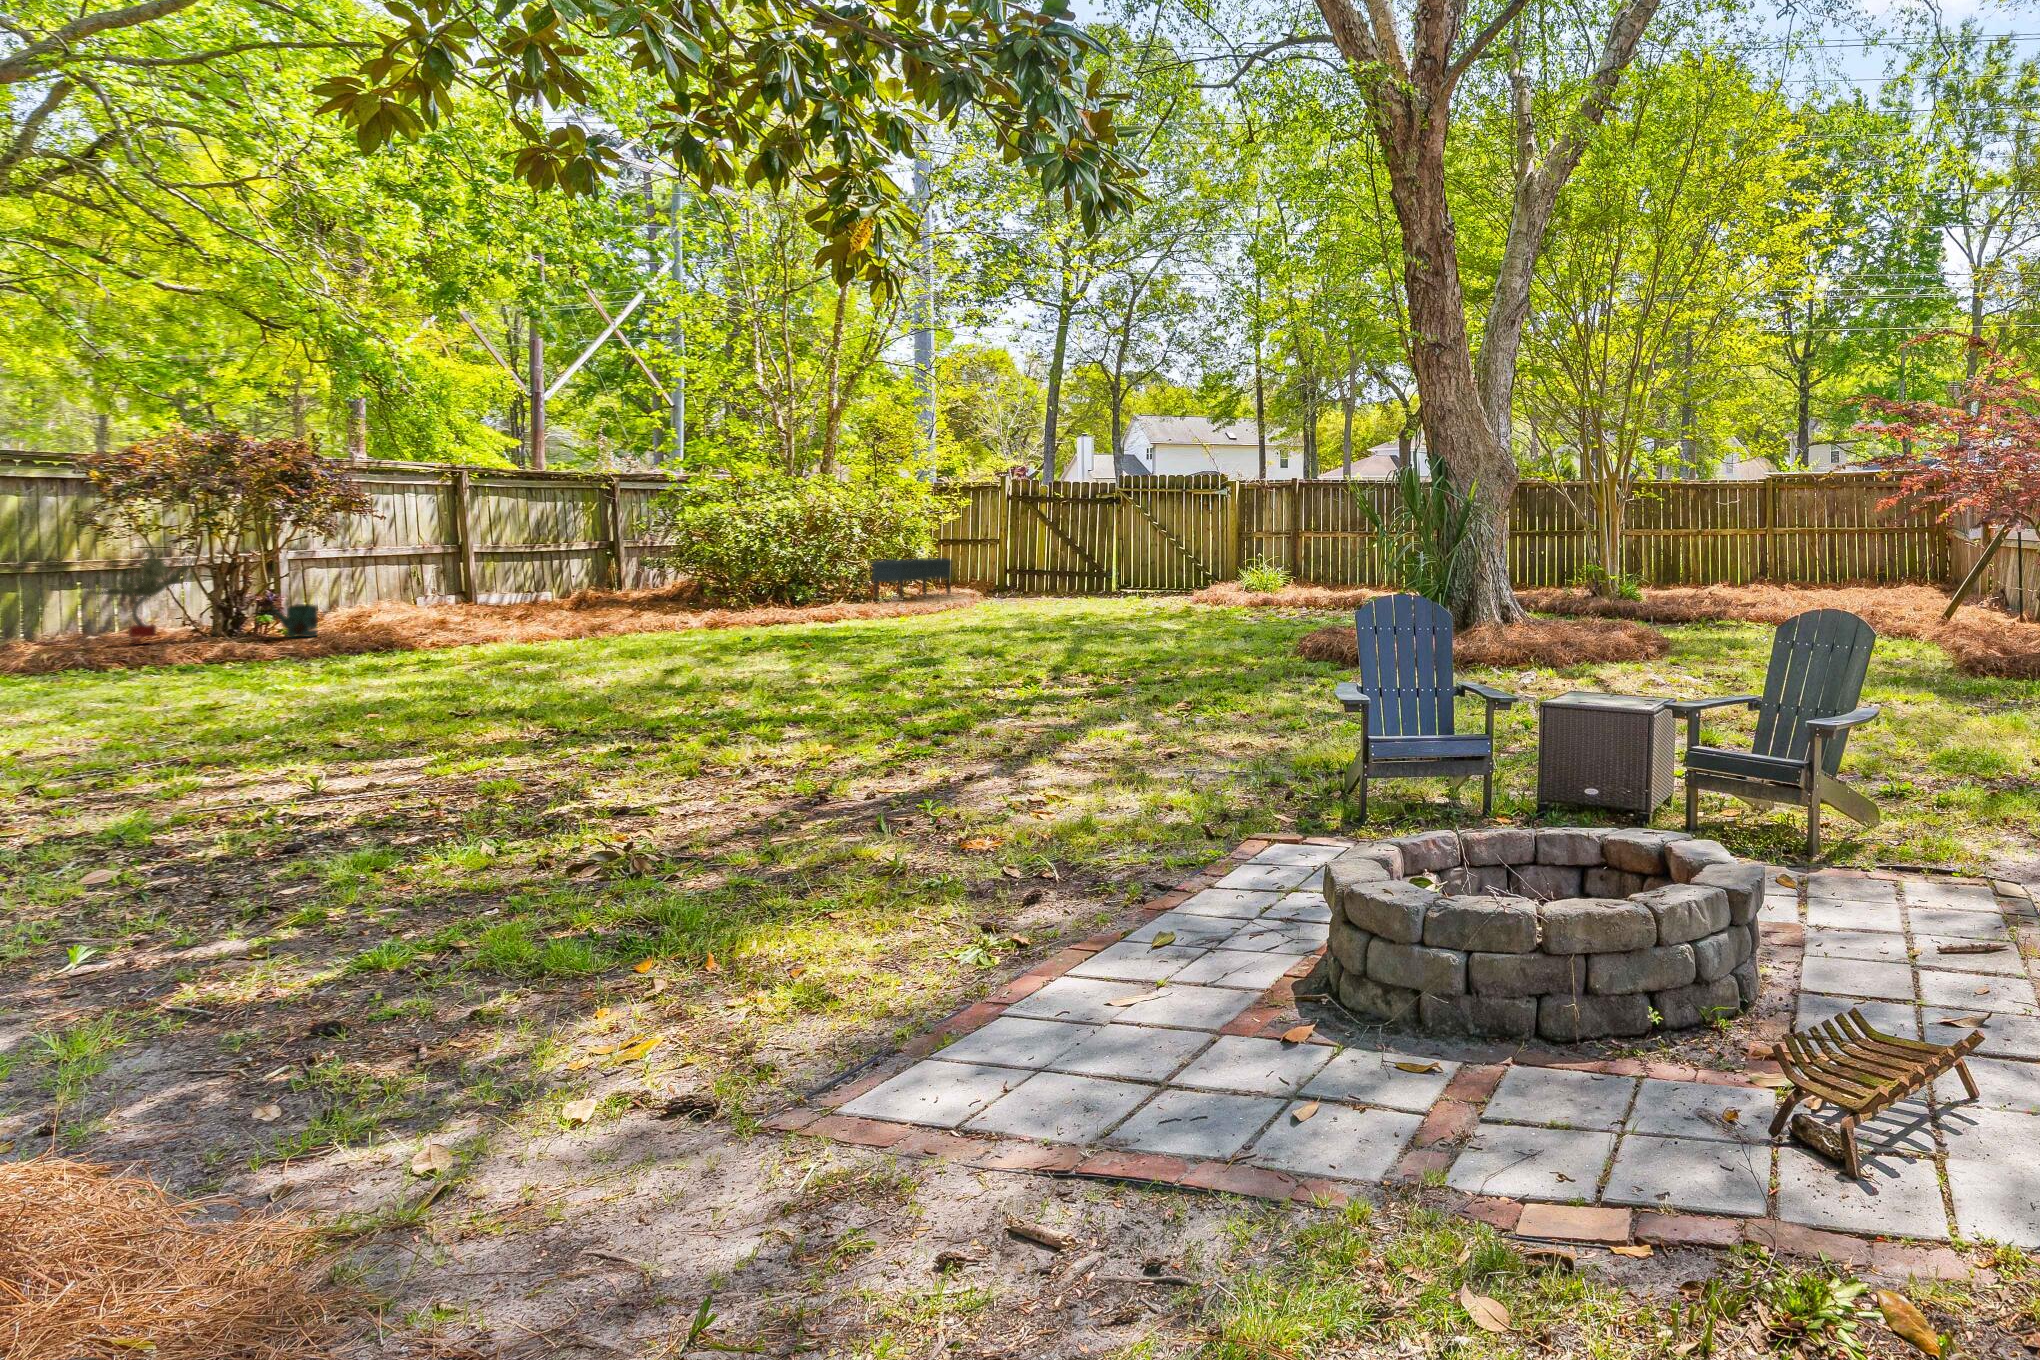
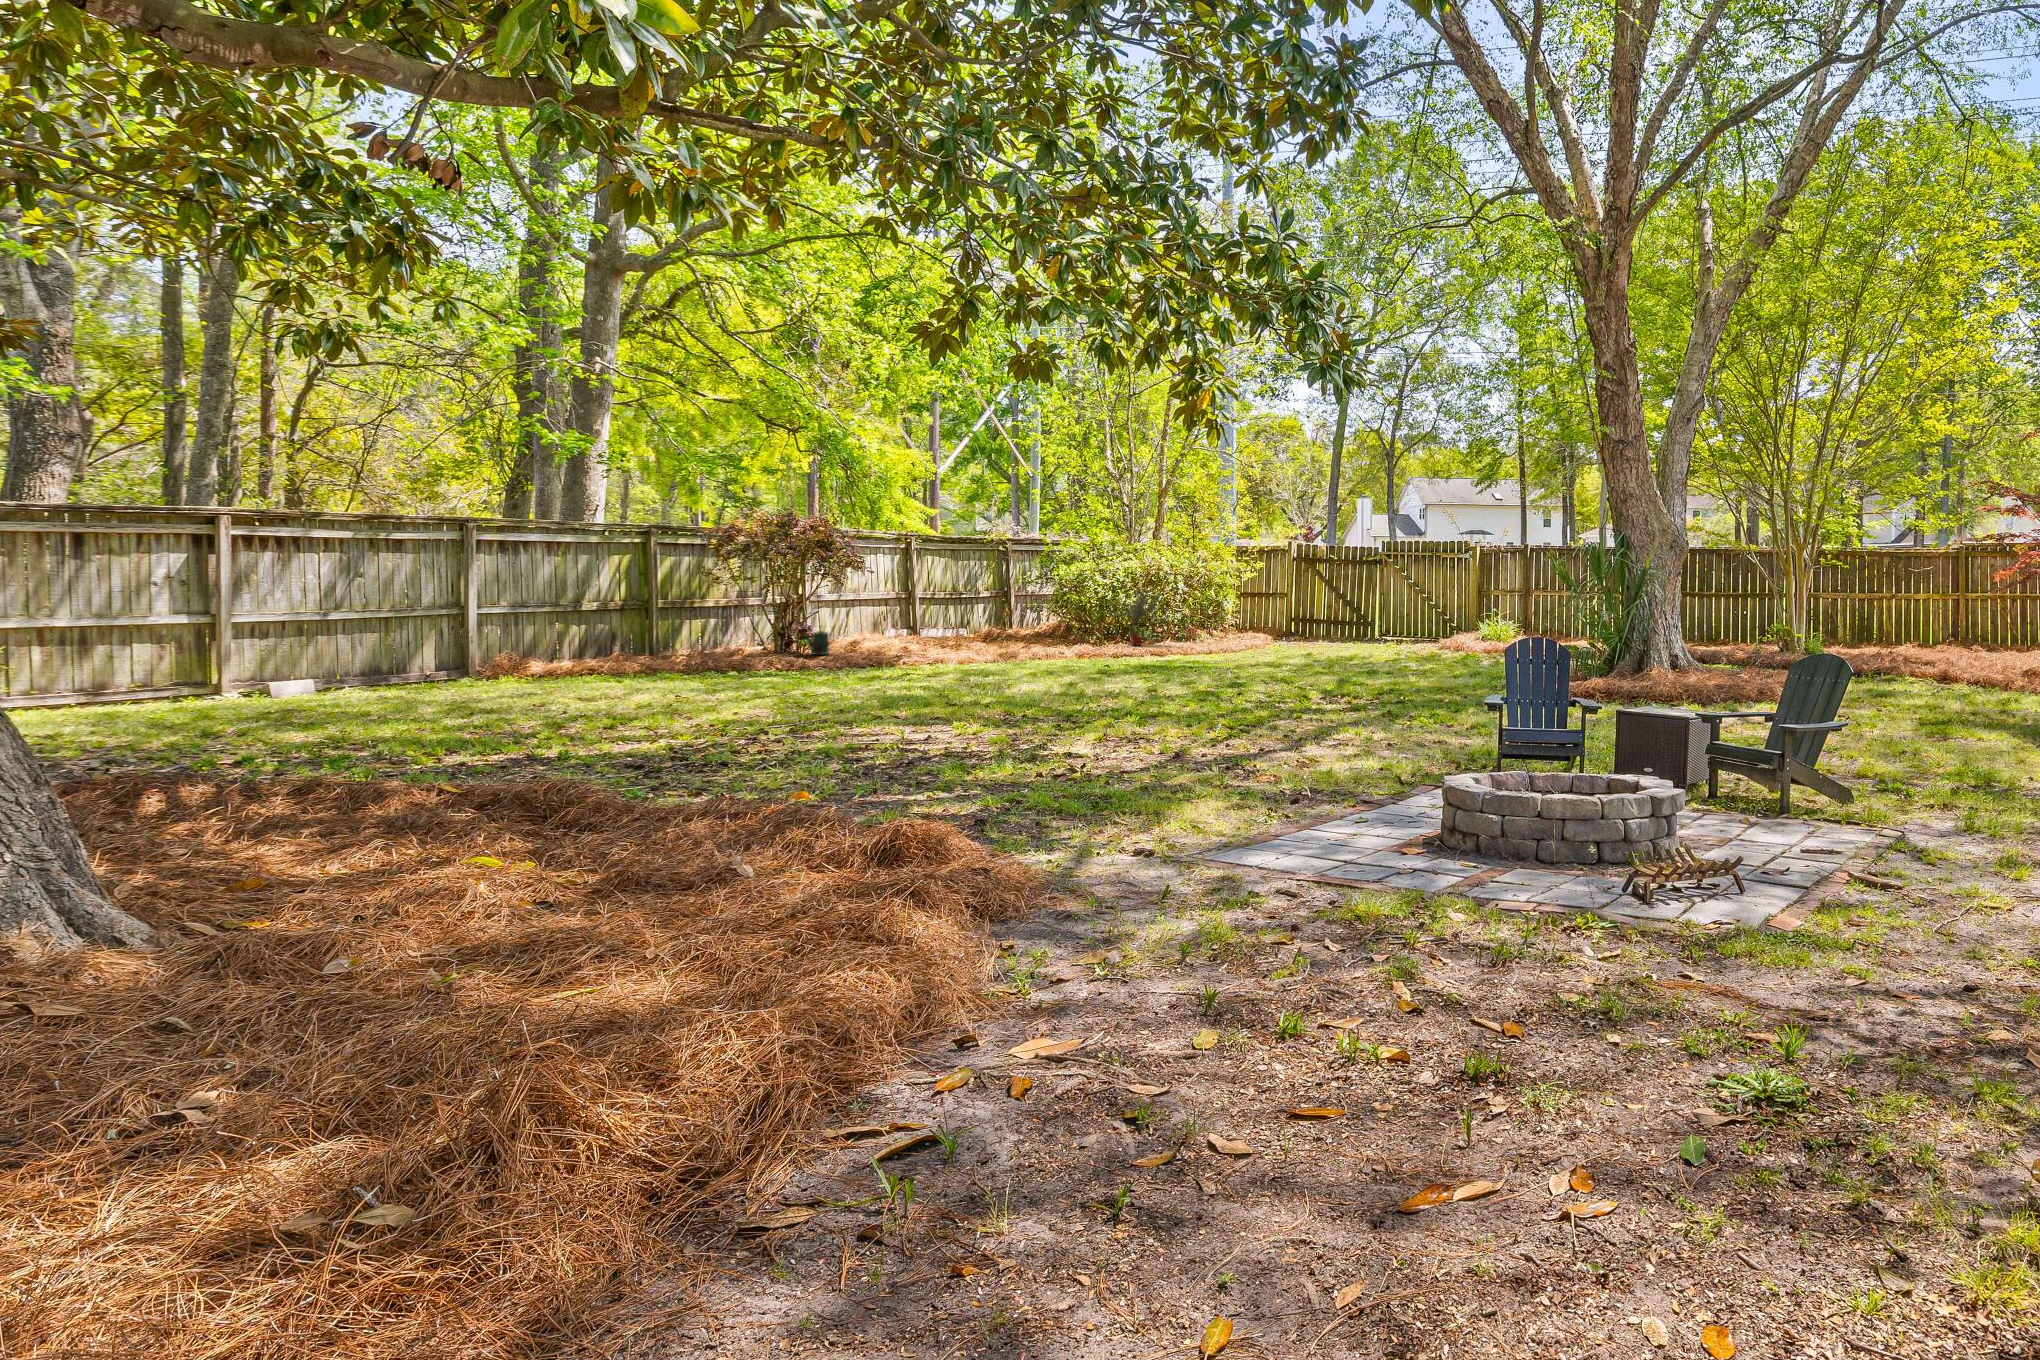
potted tree: present [88,545,196,644] -> present [1115,588,1159,646]
bench: present [871,557,952,600] -> none [1190,607,1252,642]

